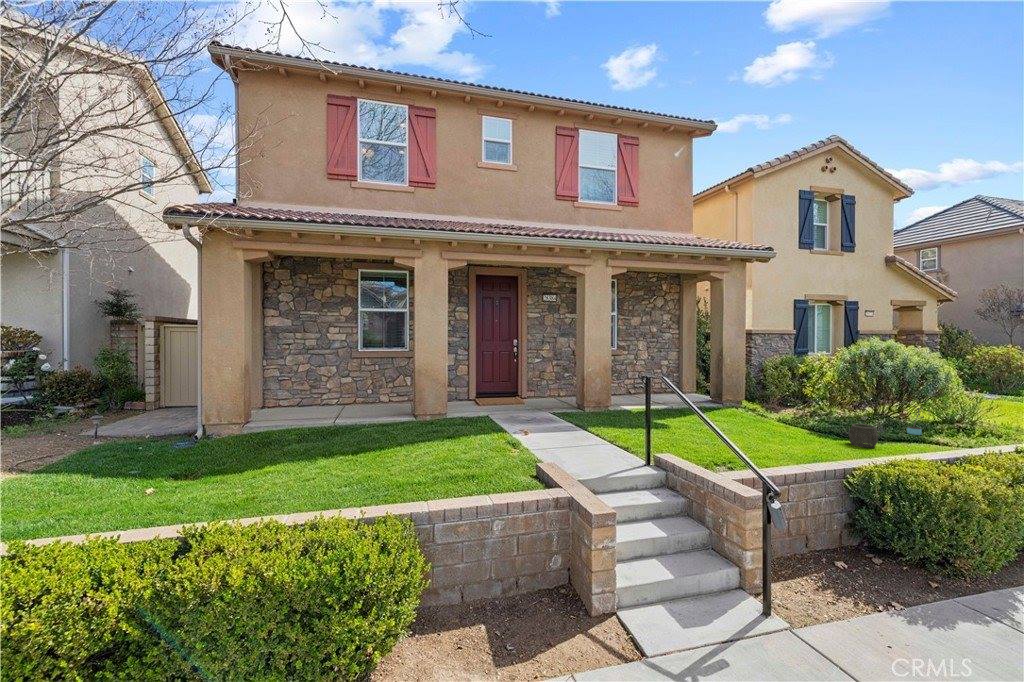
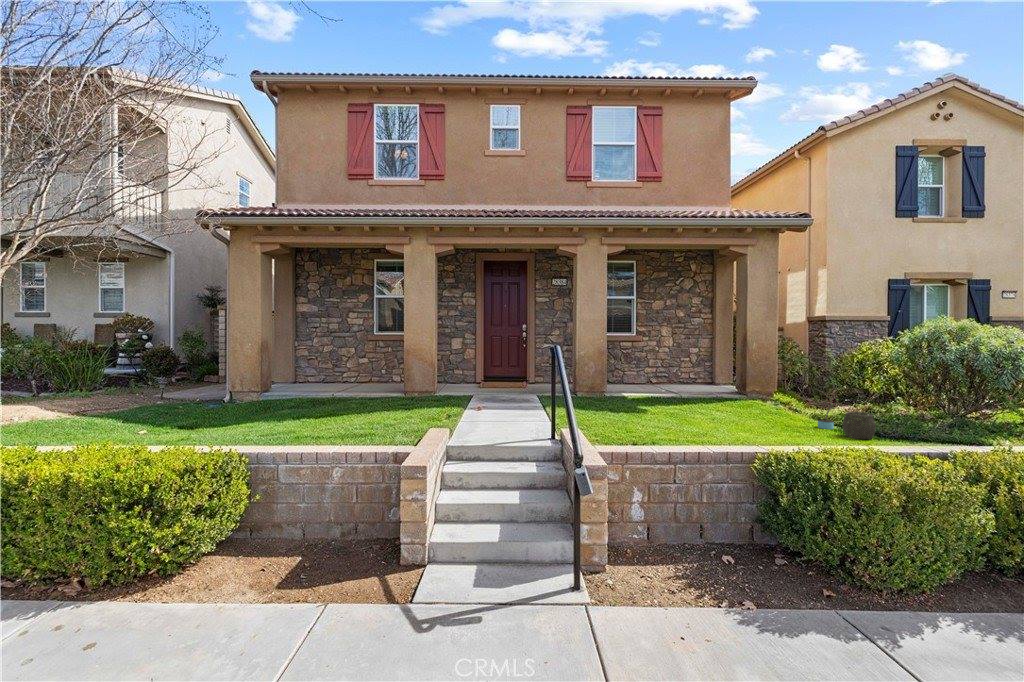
potted plant: present [906,400,930,435] -> present [813,388,840,429]

